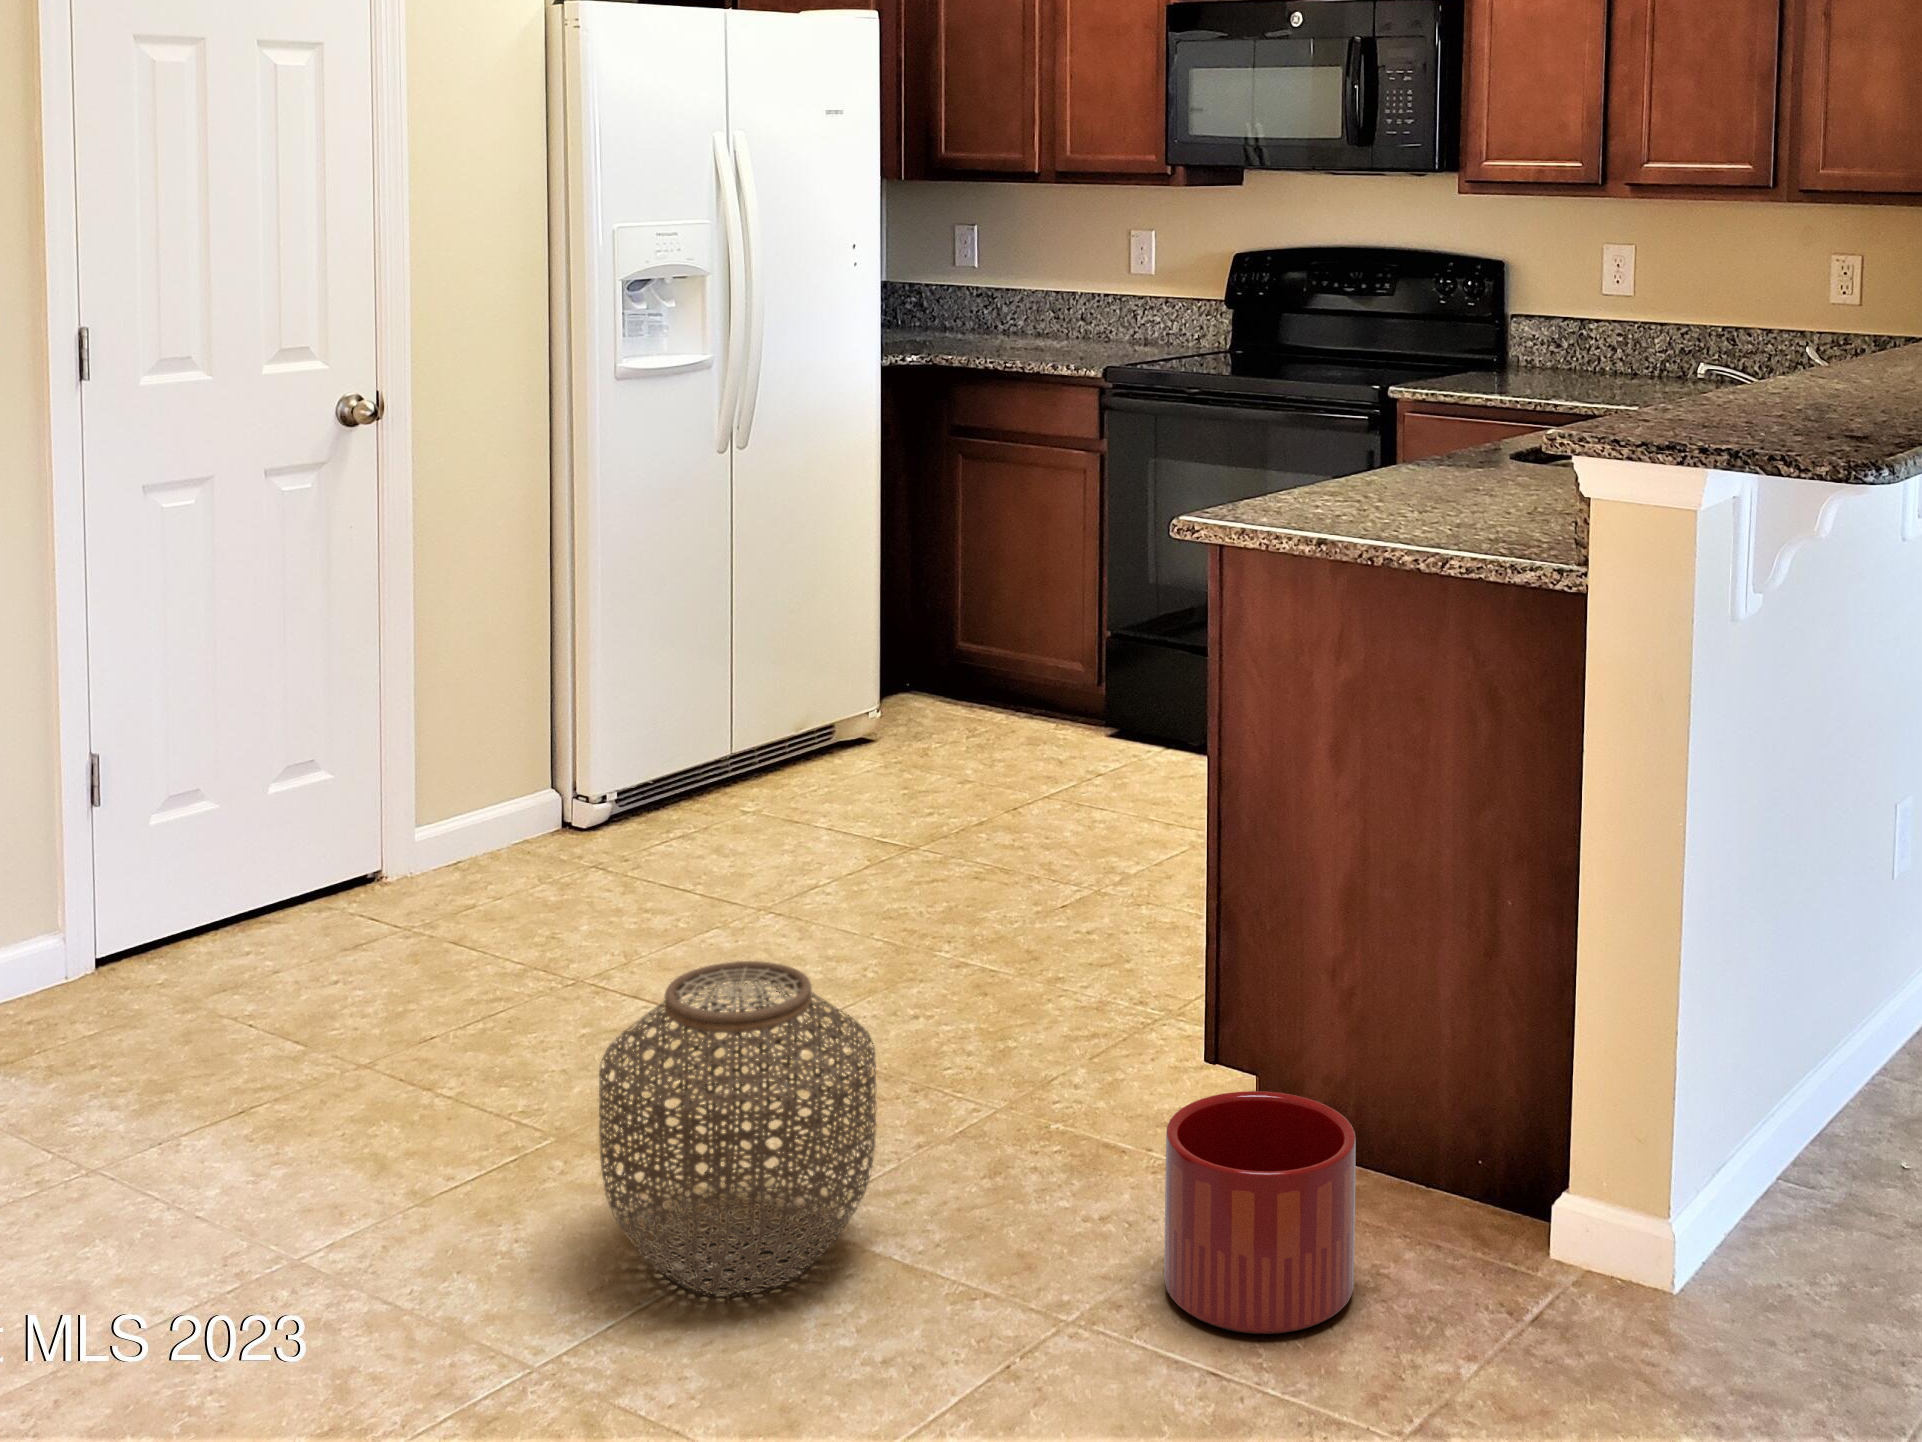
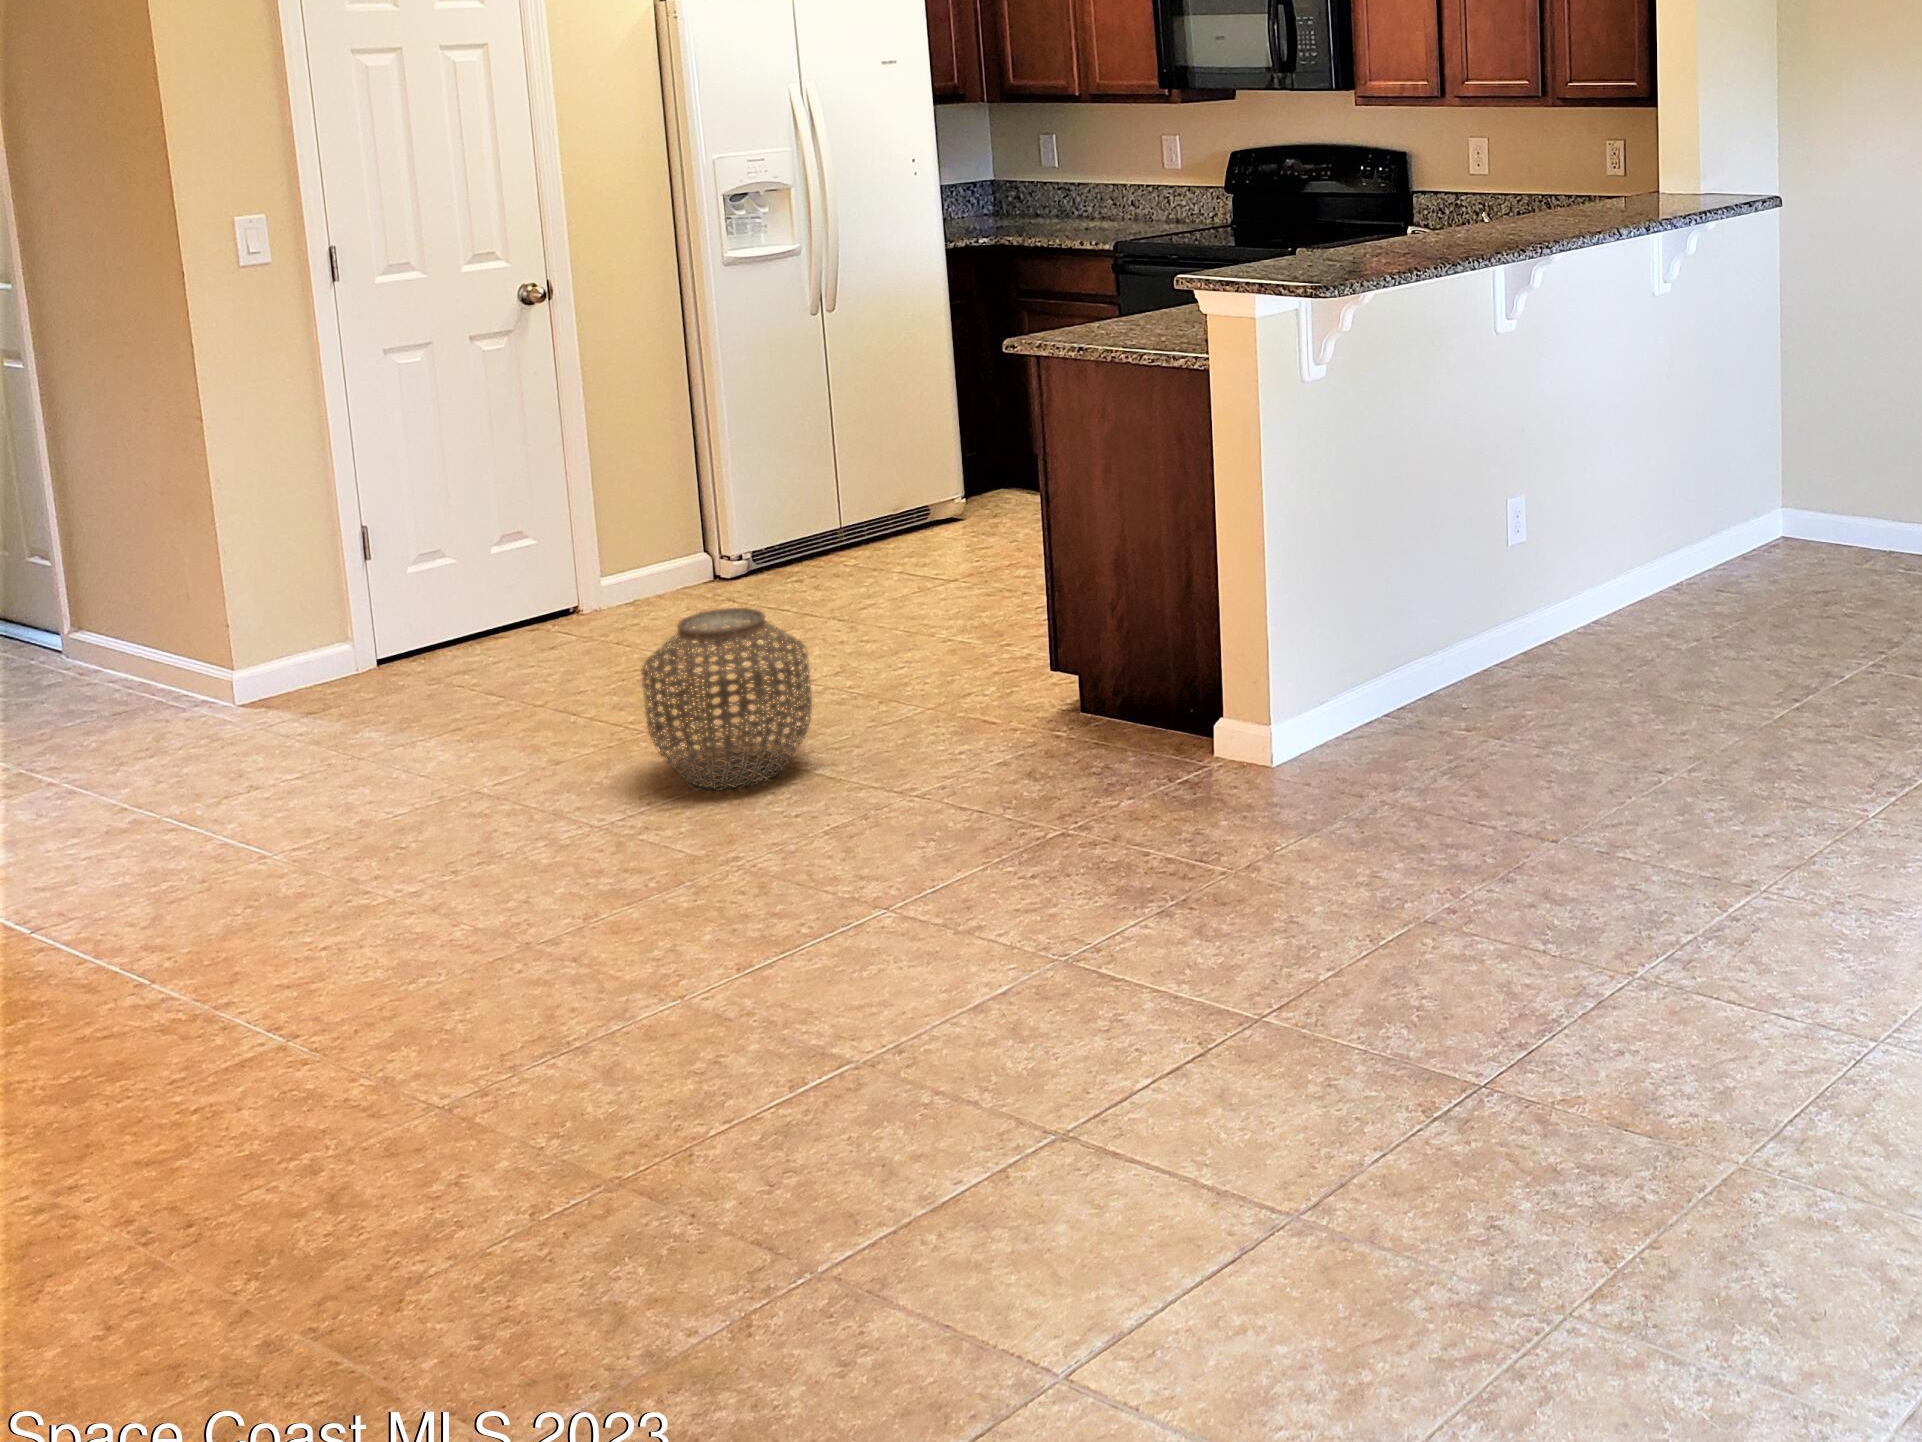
planter: present [1164,1091,1356,1334] -> none [965,671,1082,794]

